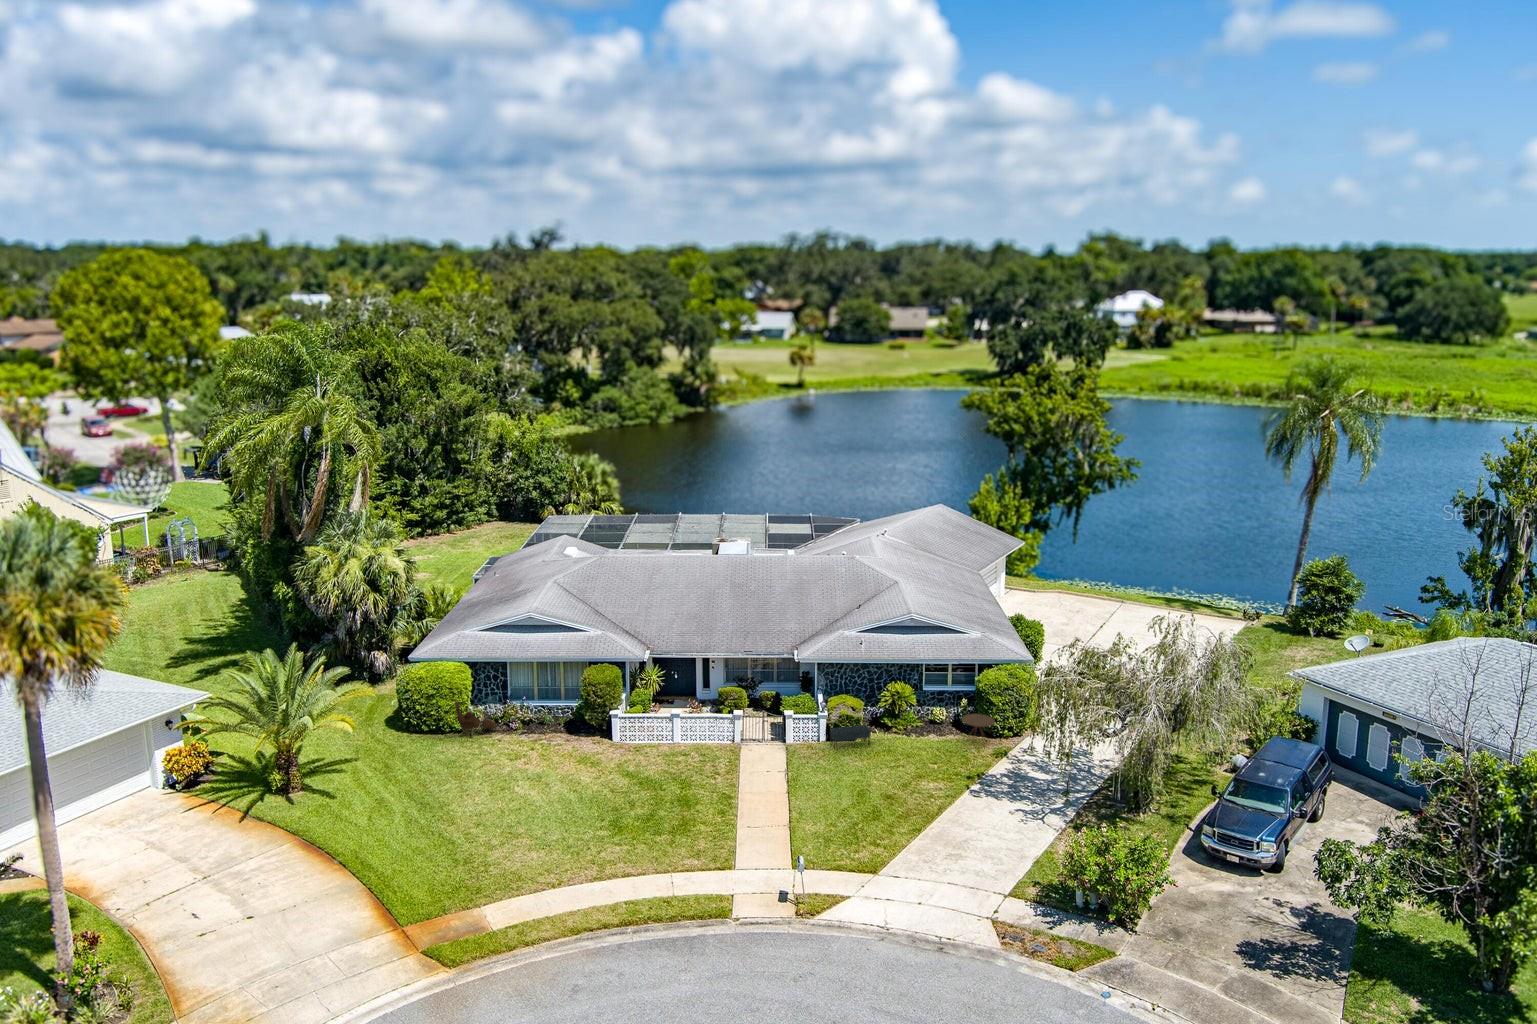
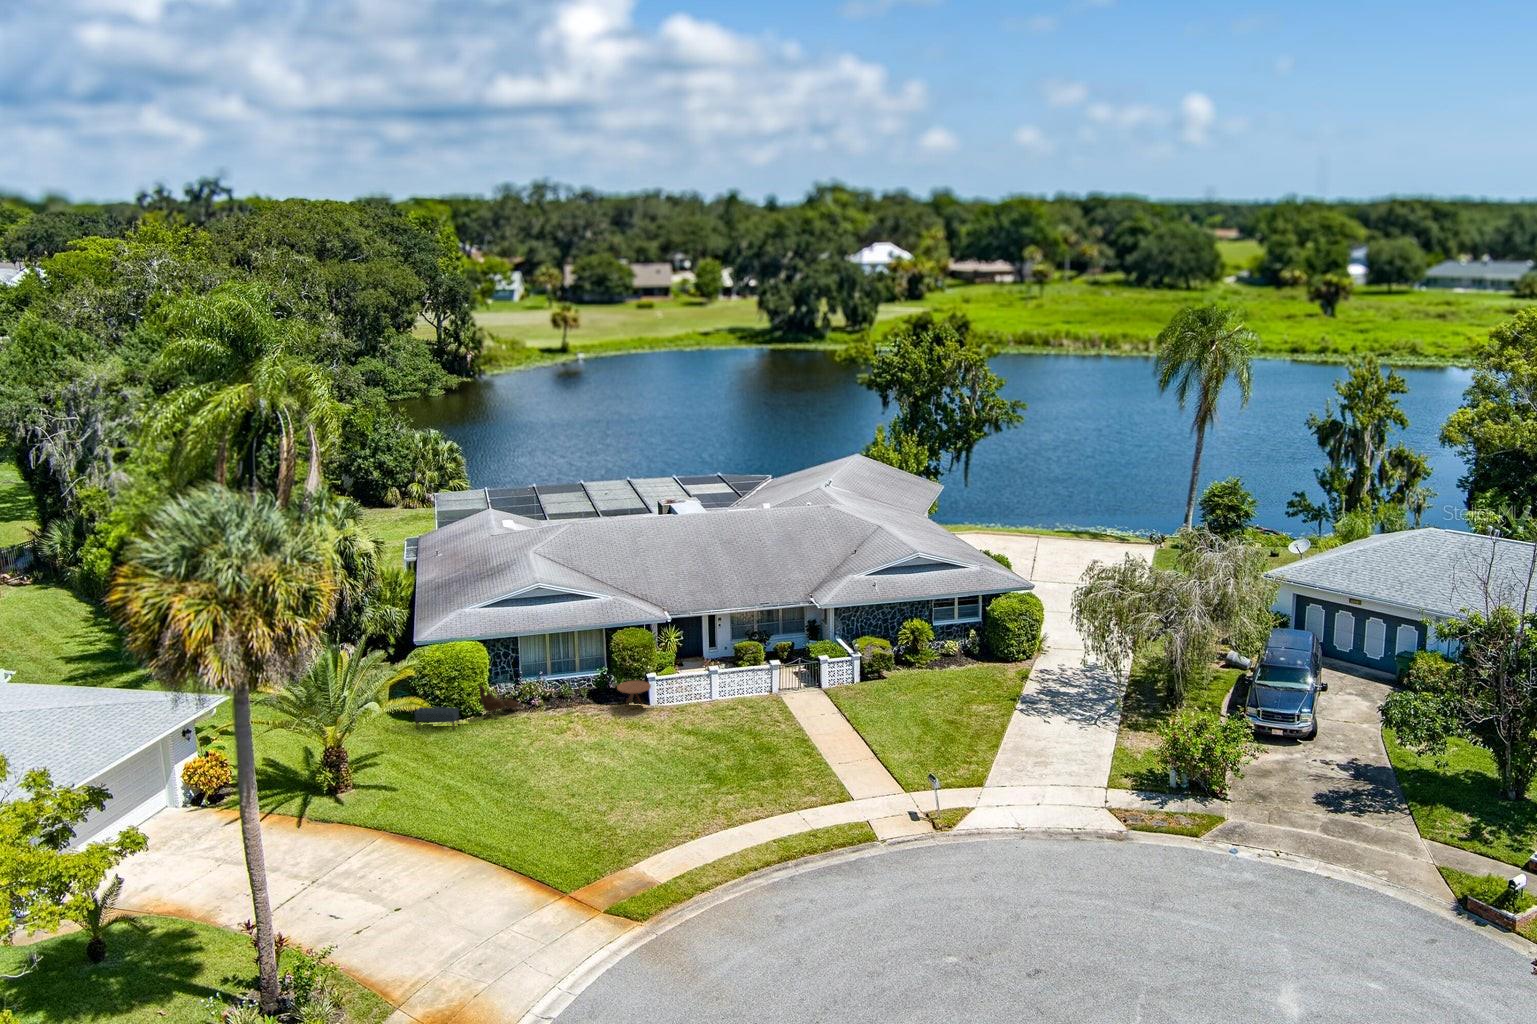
round table: present [962,714,995,738] -> present [617,680,651,705]
bench: present [830,725,871,749] -> present [415,707,459,730]

